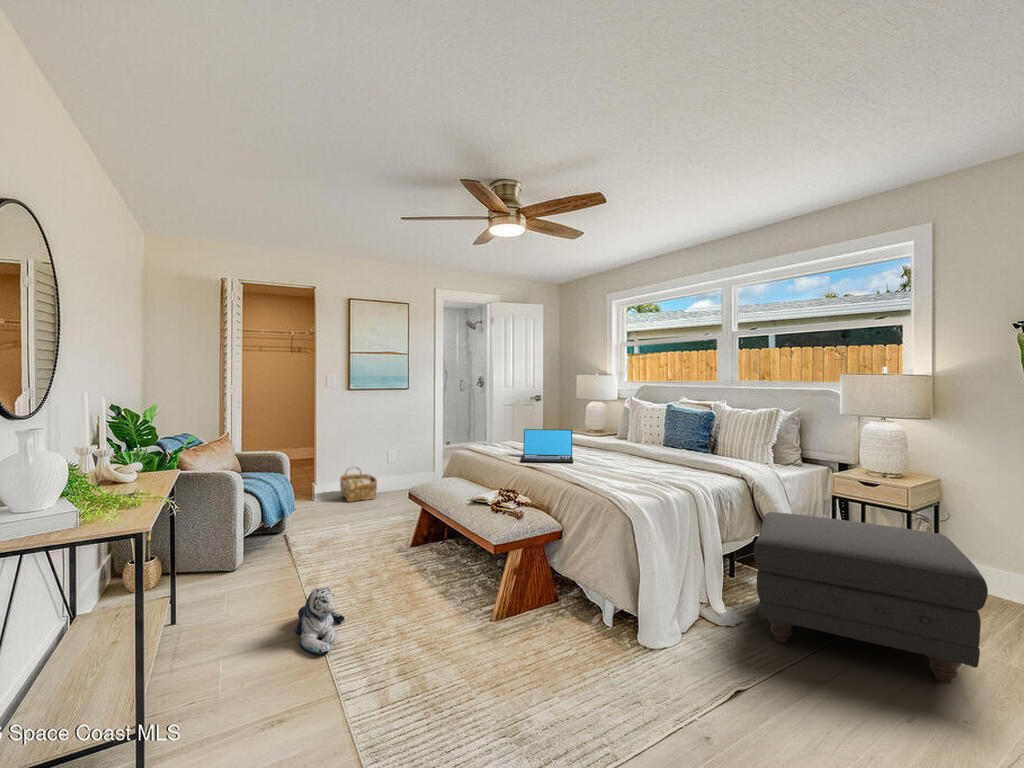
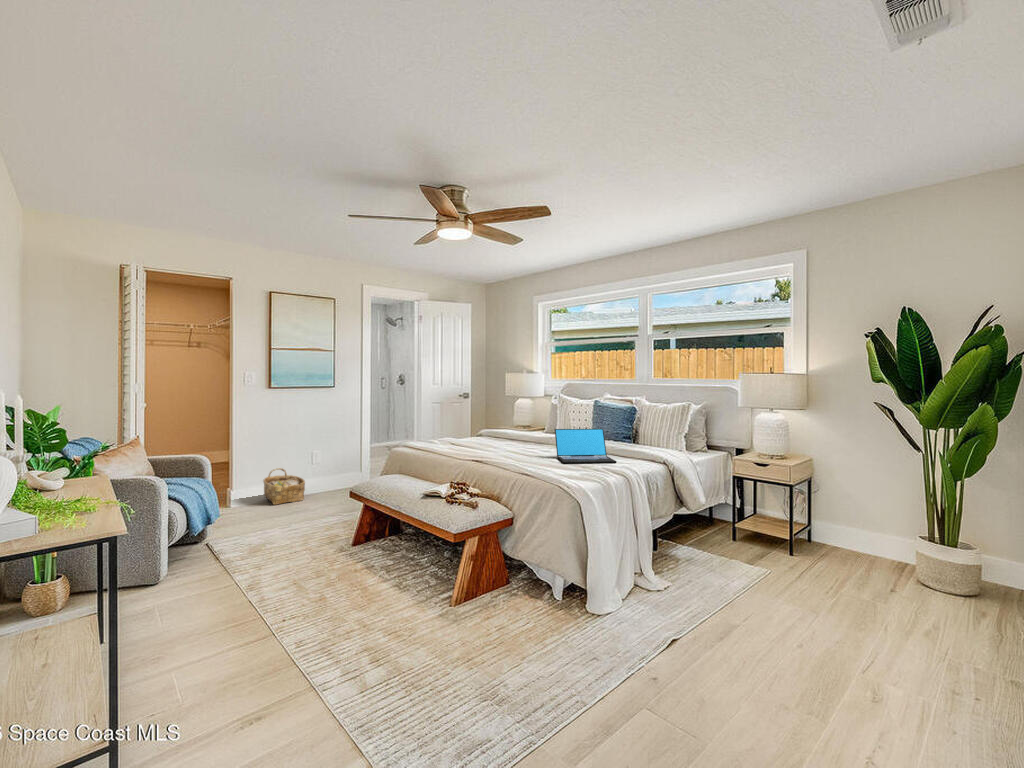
laptop: present [521,429,573,463] -> present [555,429,616,463]
ottoman: present [754,512,988,684] -> none [682,491,857,619]
plush toy: present [295,587,345,655] -> none [249,586,302,653]

